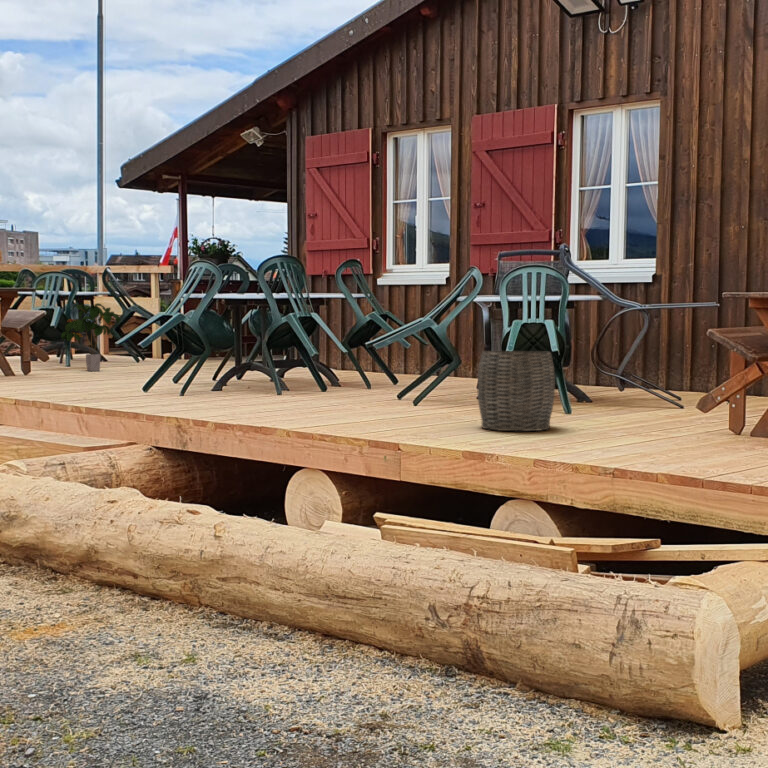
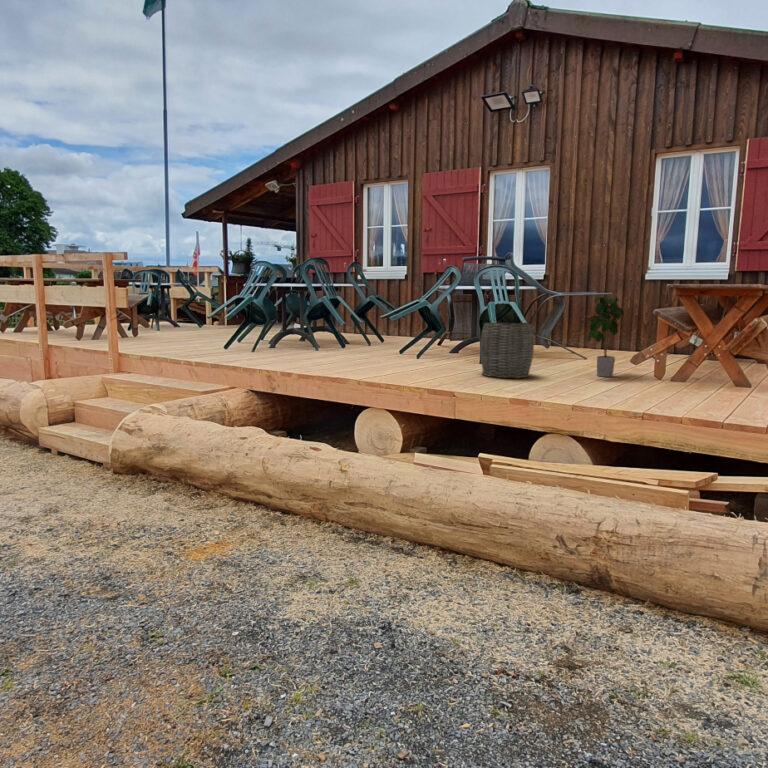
potted plant: present [61,303,120,371] -> present [587,296,624,377]

